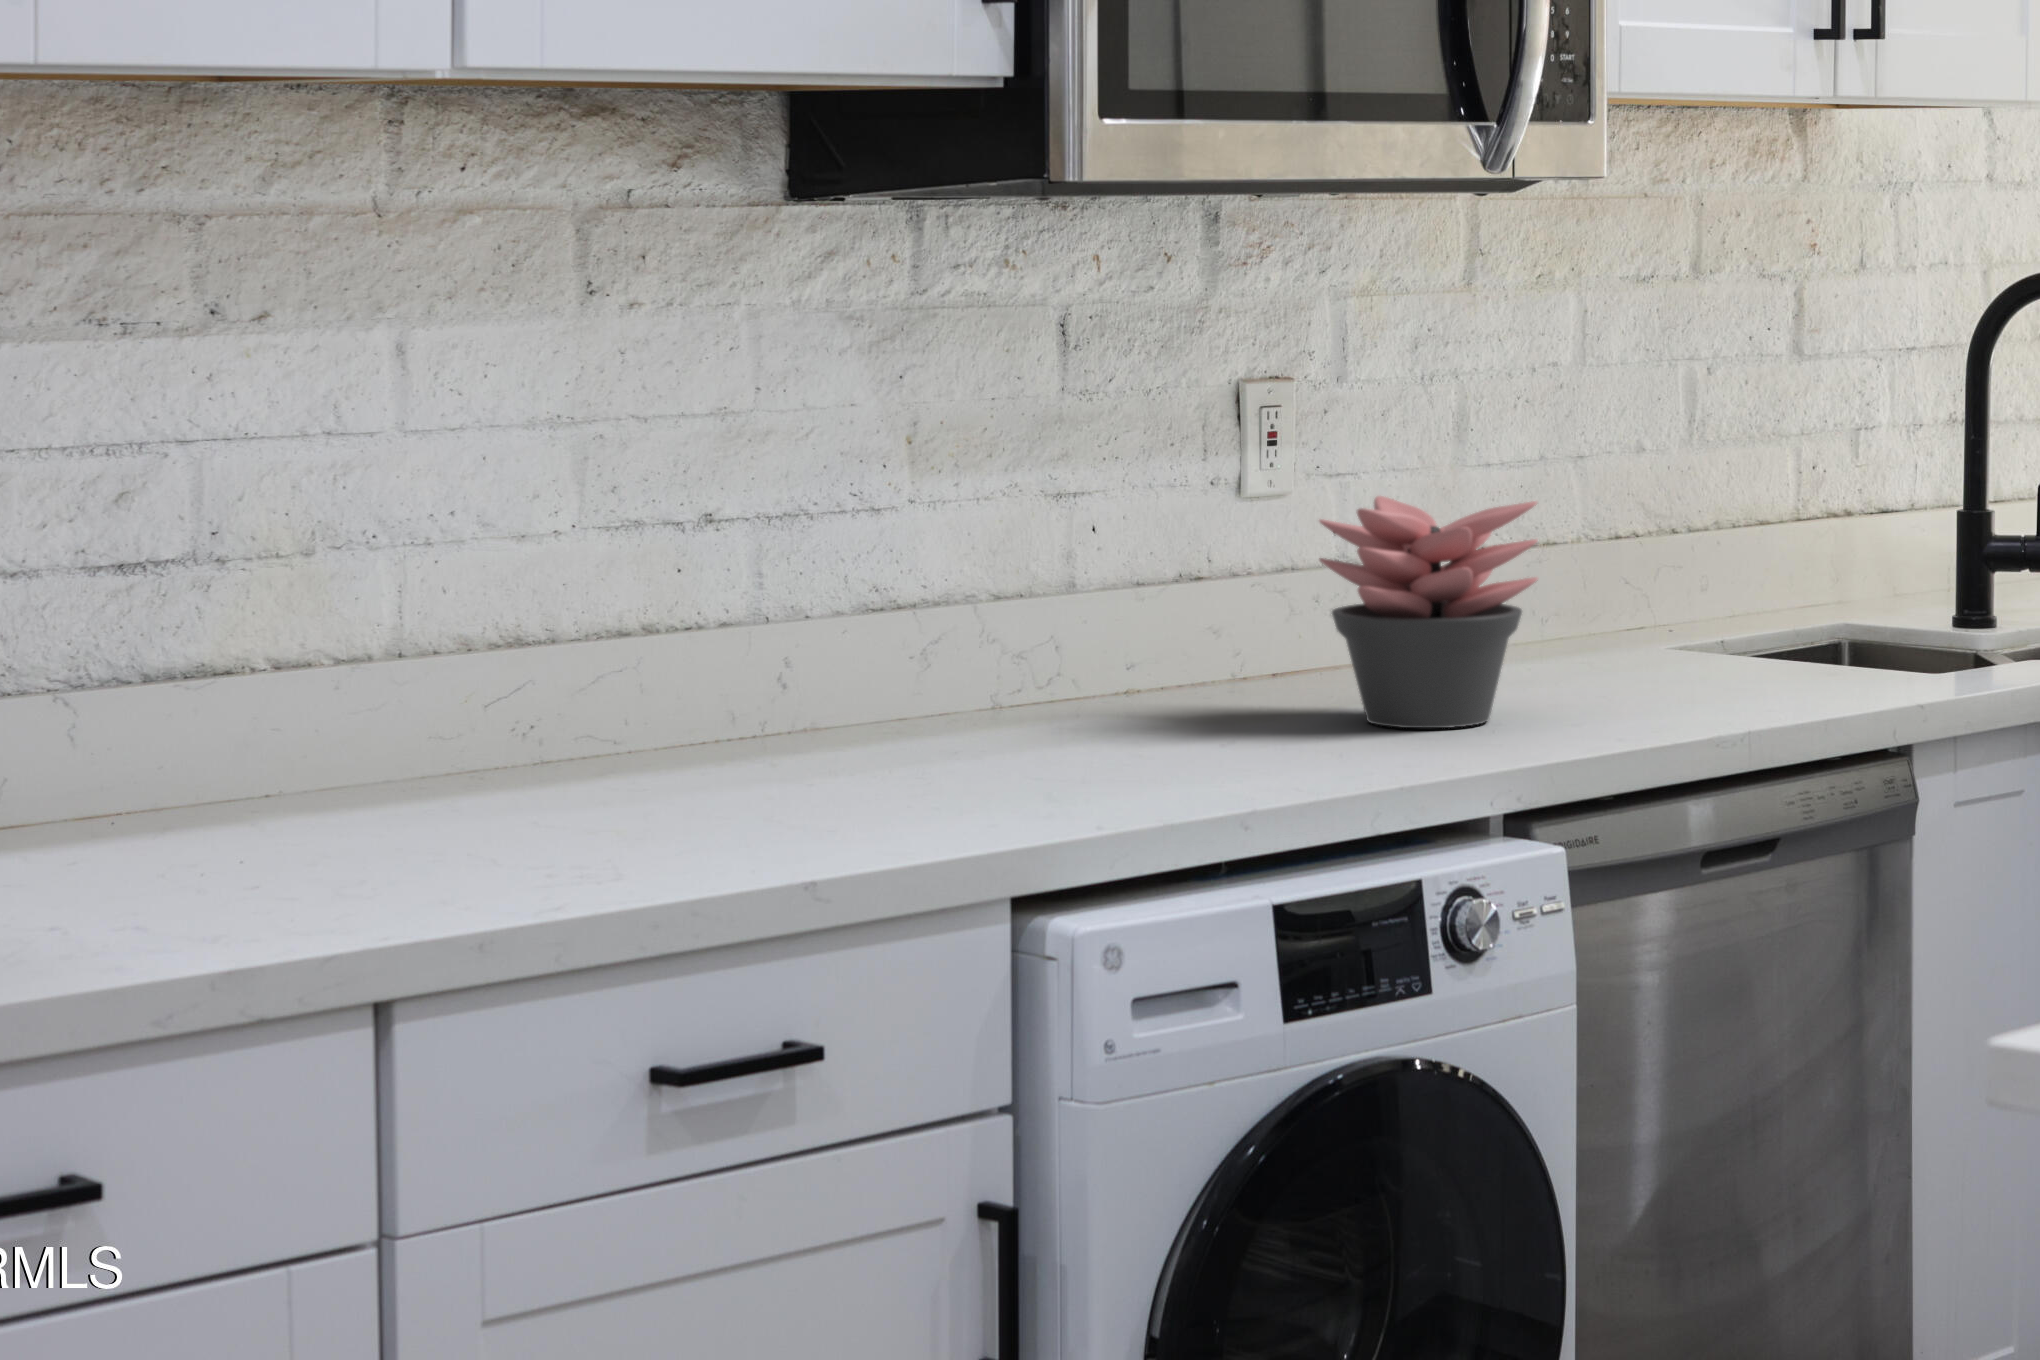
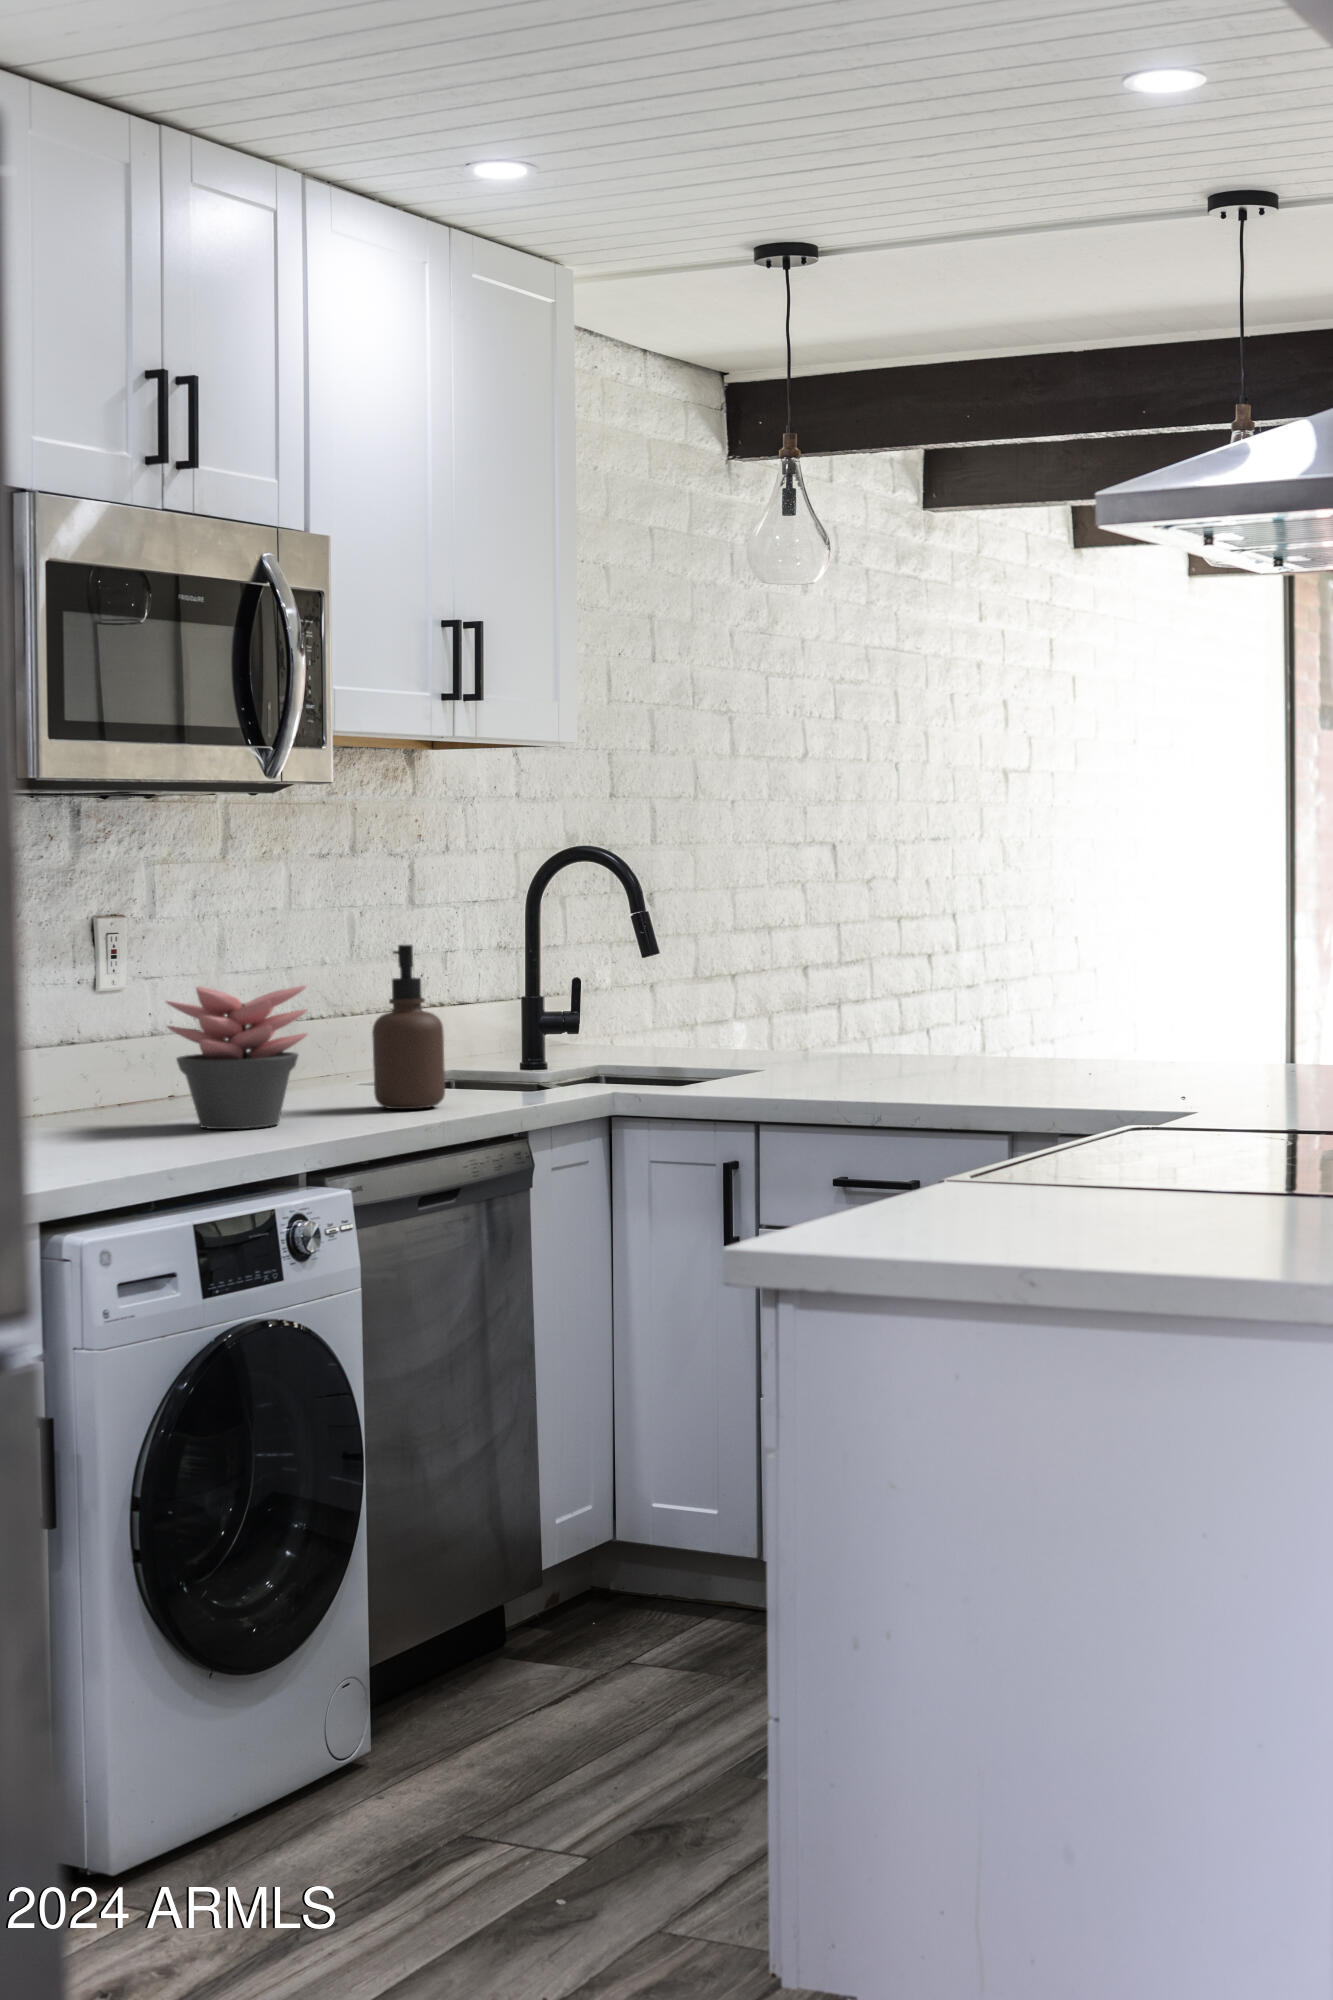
soap dispenser: none [1660,434,1777,702] -> present [372,945,445,1109]

